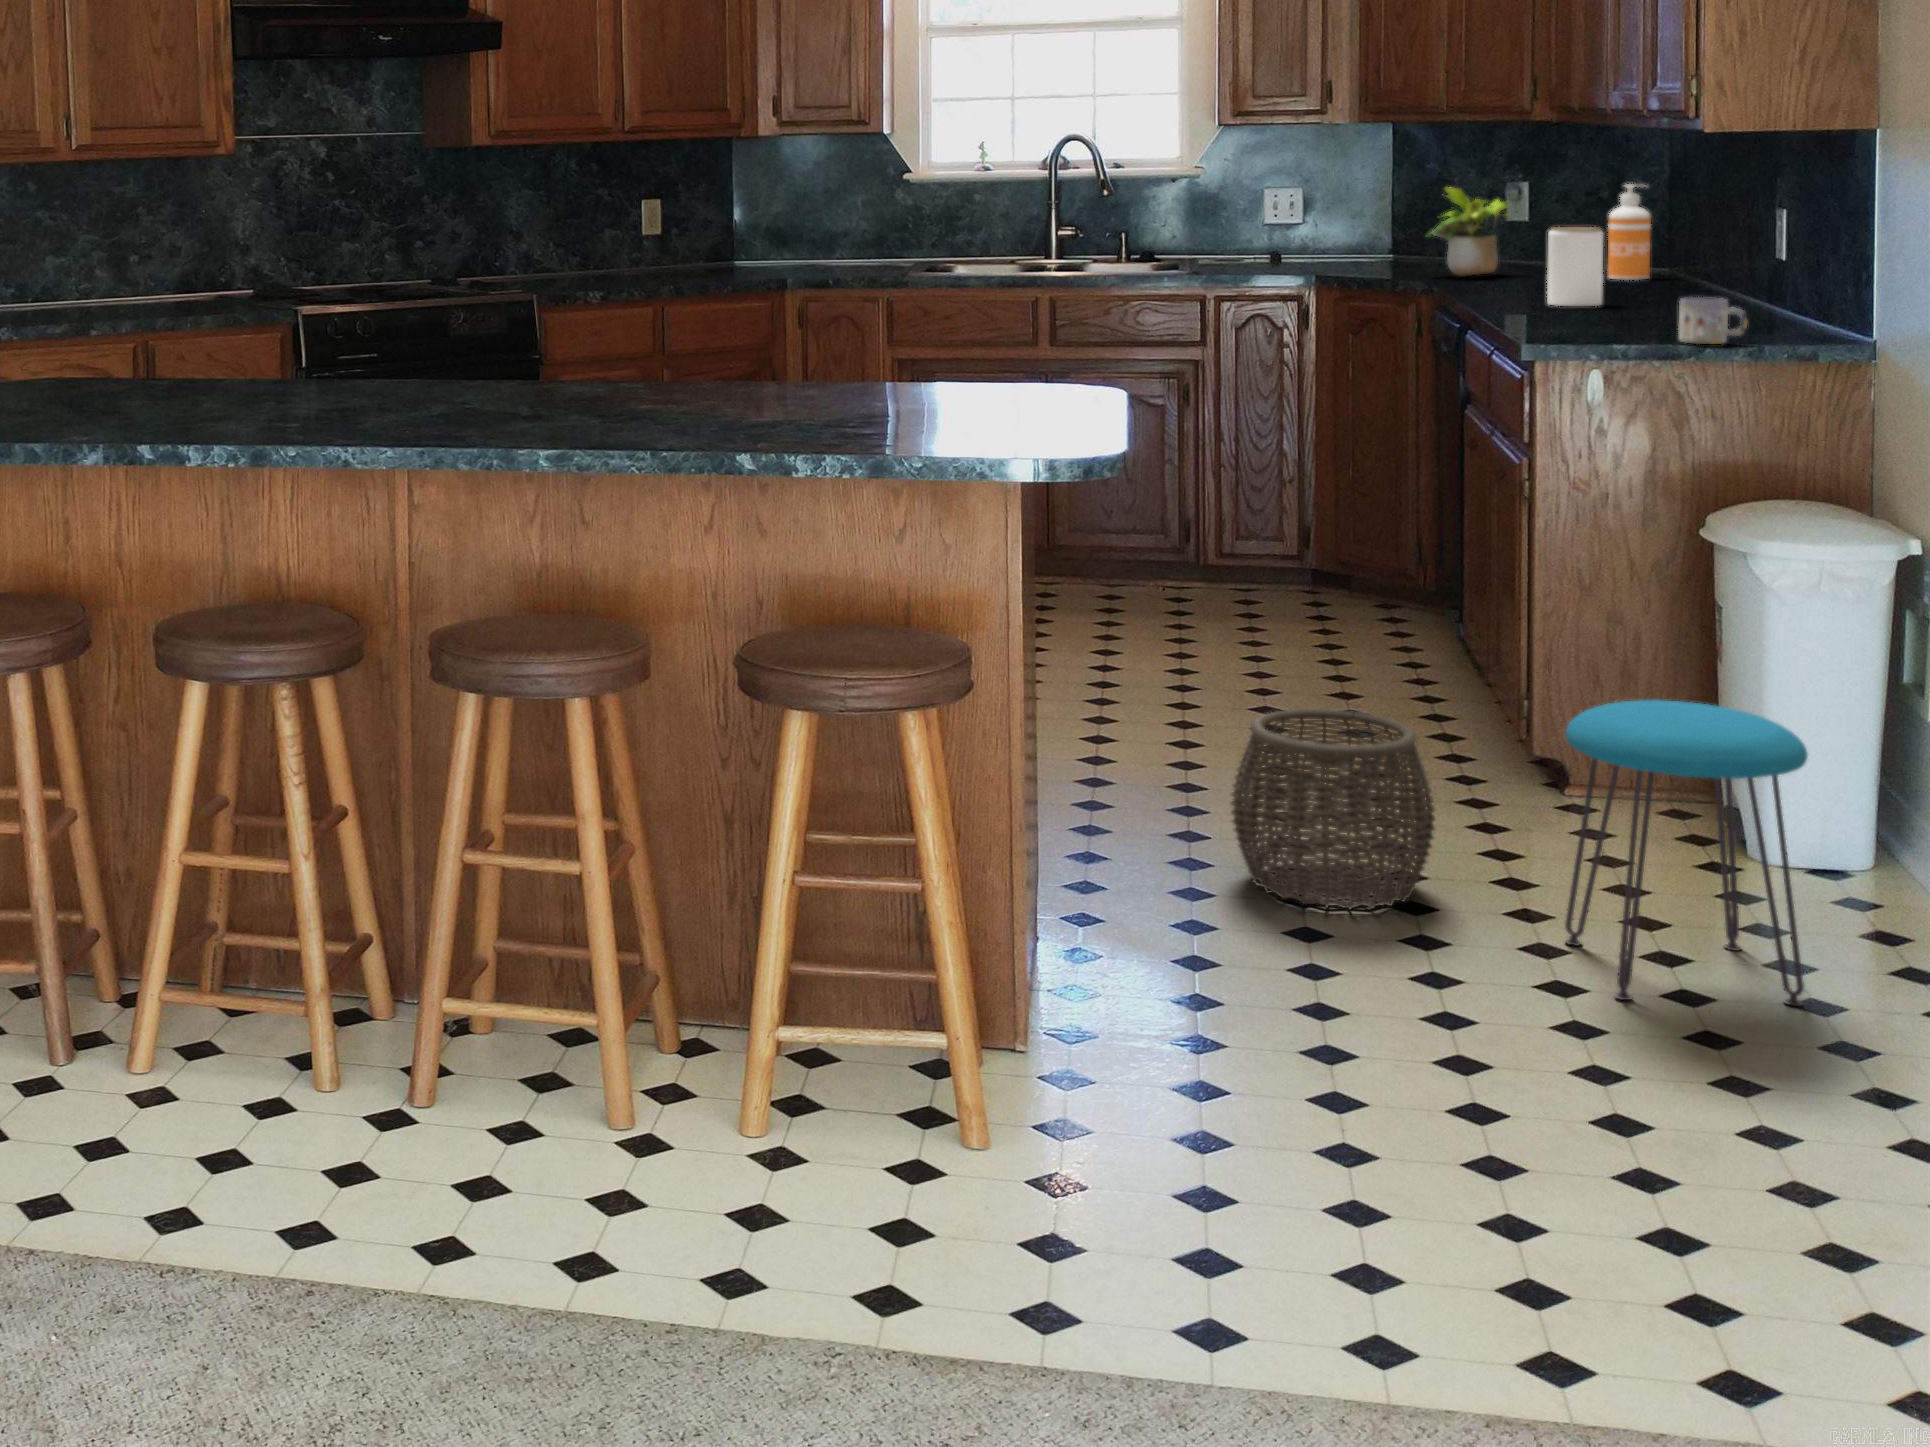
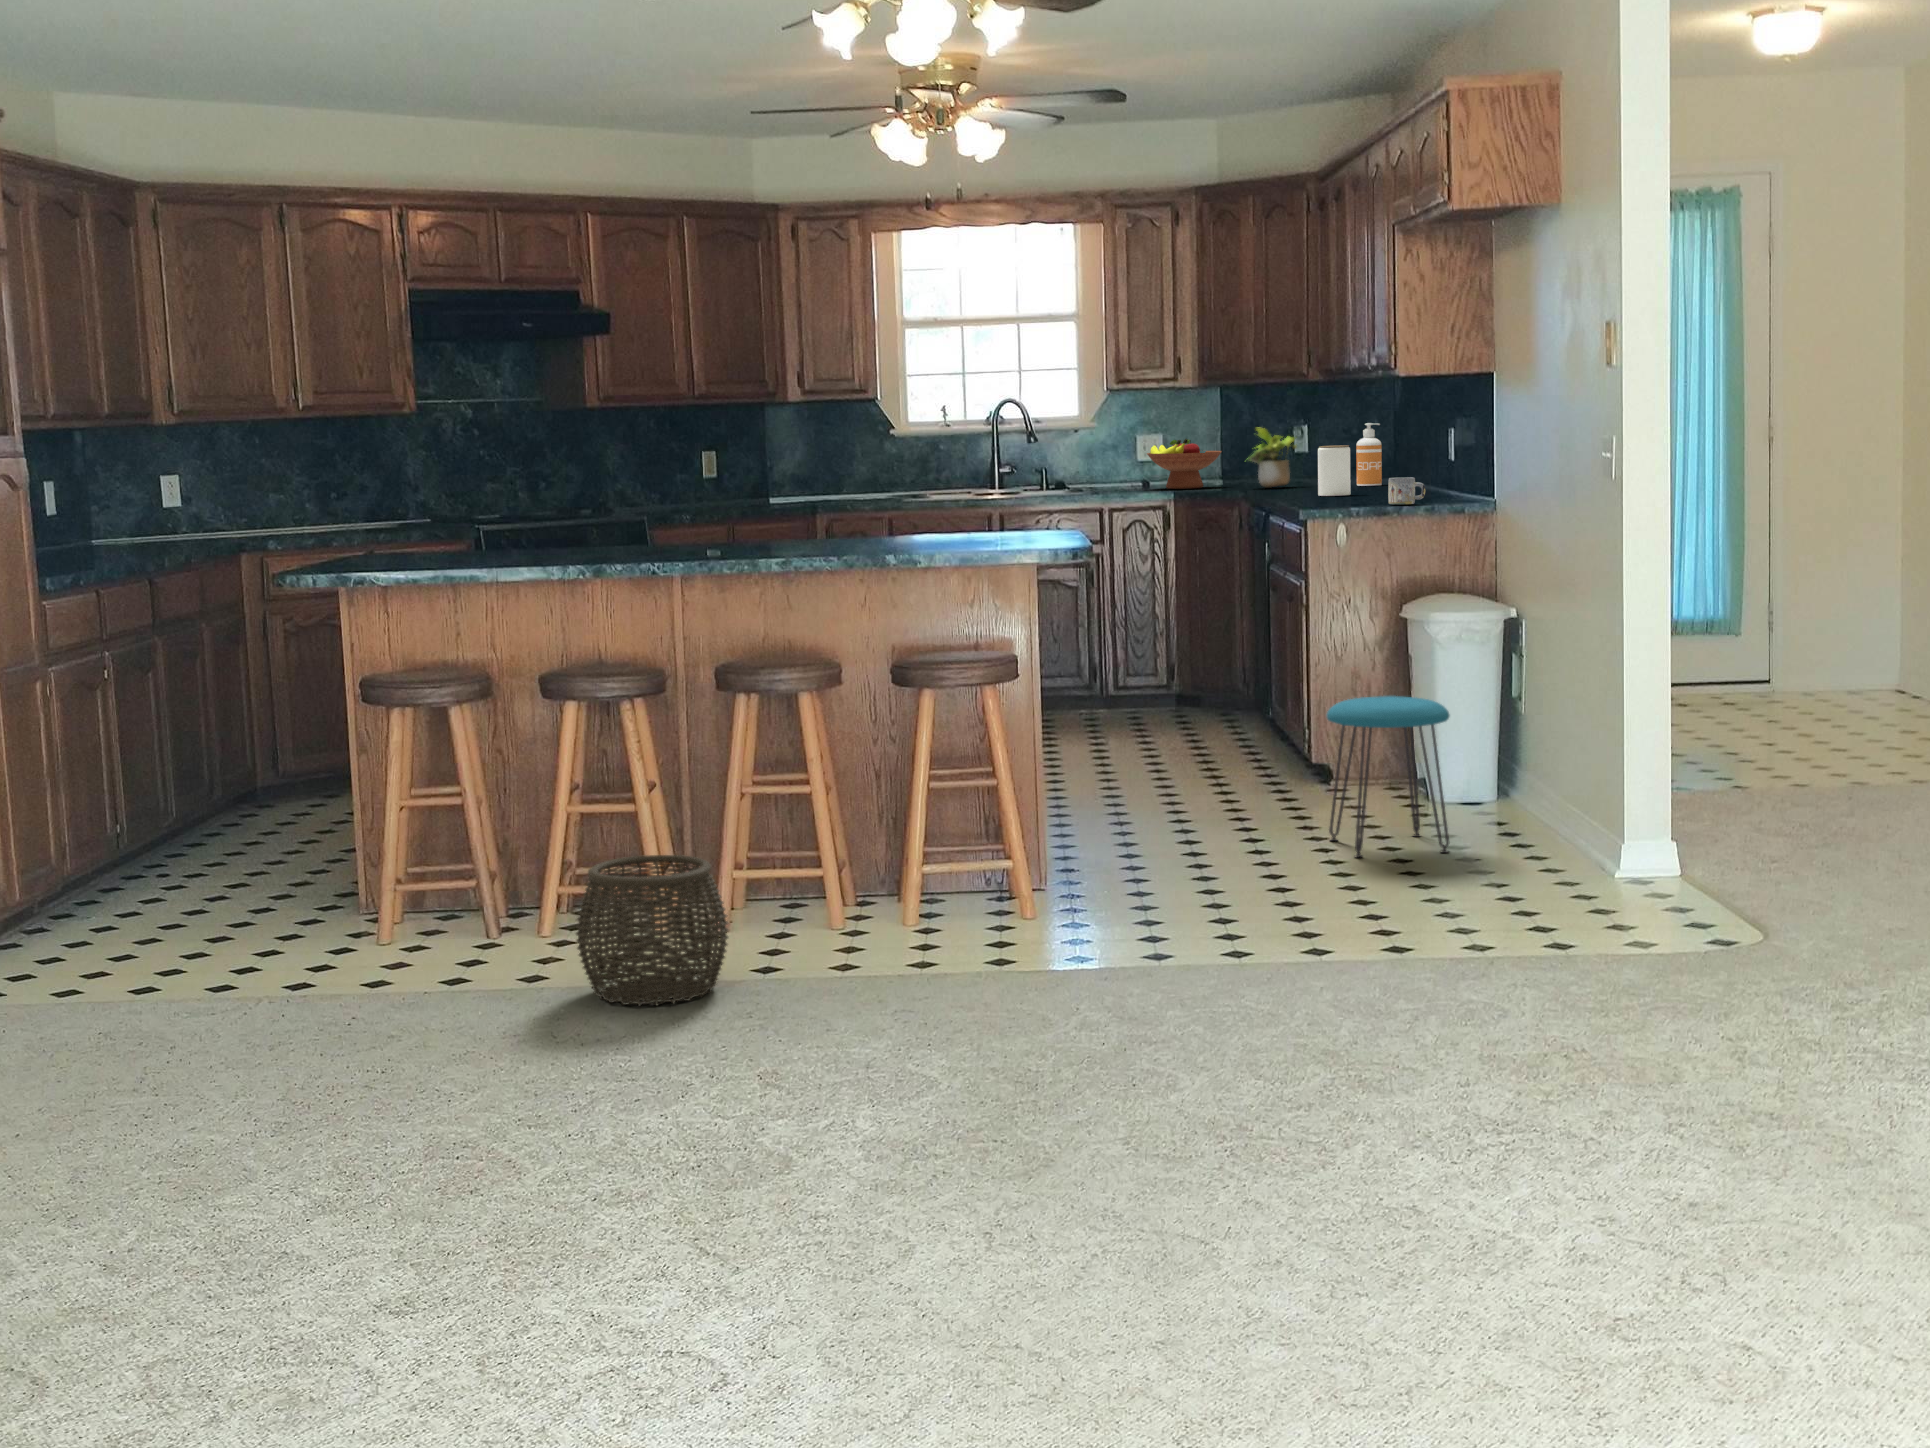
fruit bowl: none [1274,199,1391,271] -> present [1147,439,1222,489]
woven basket: present [1231,709,1435,909] -> present [576,855,729,1006]

